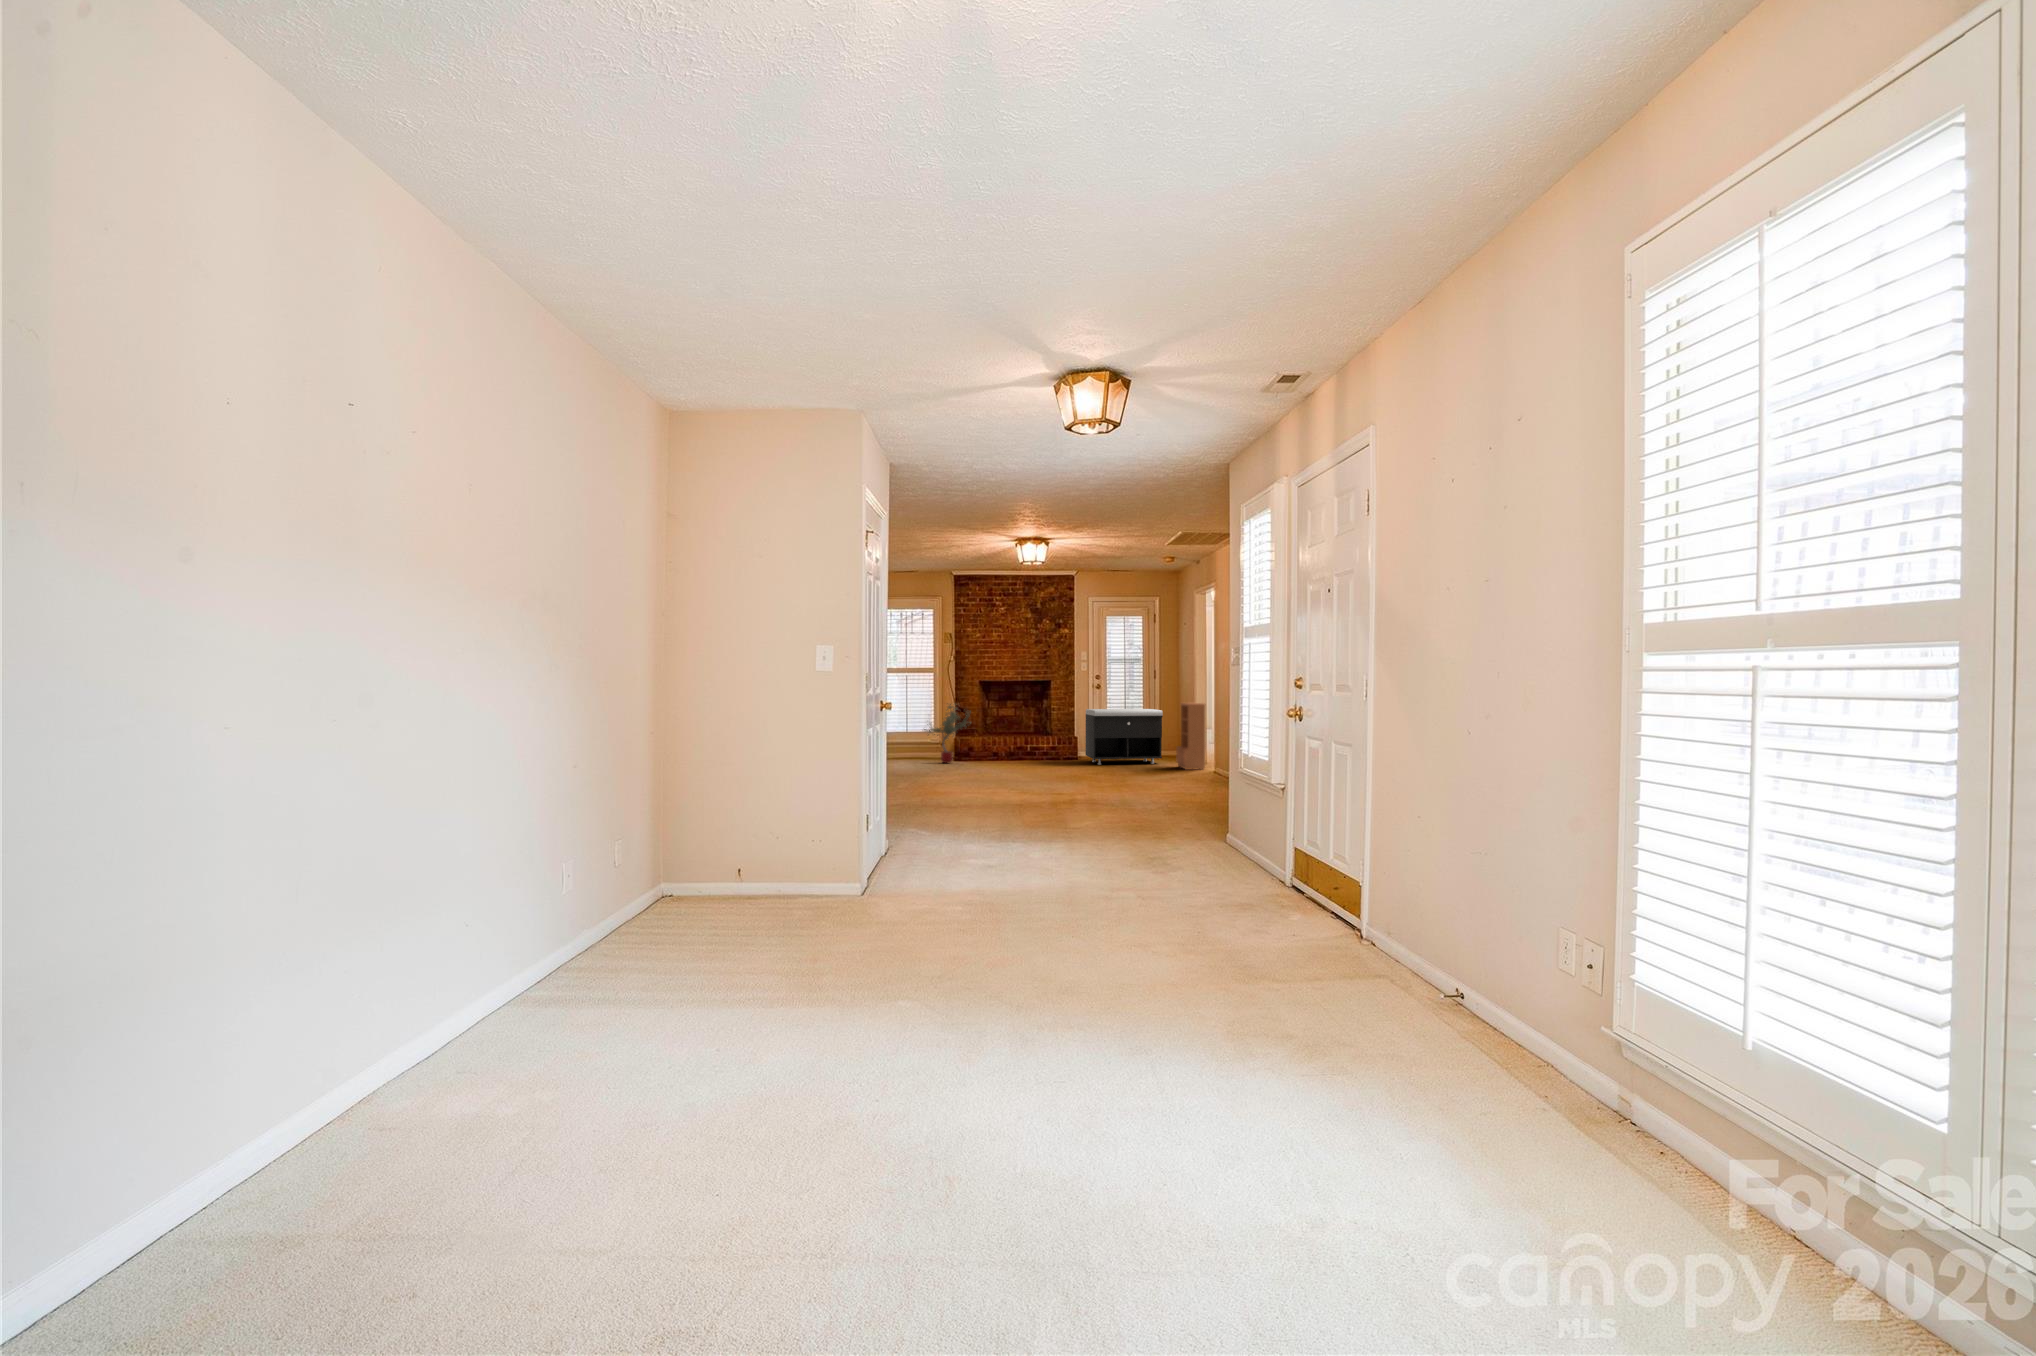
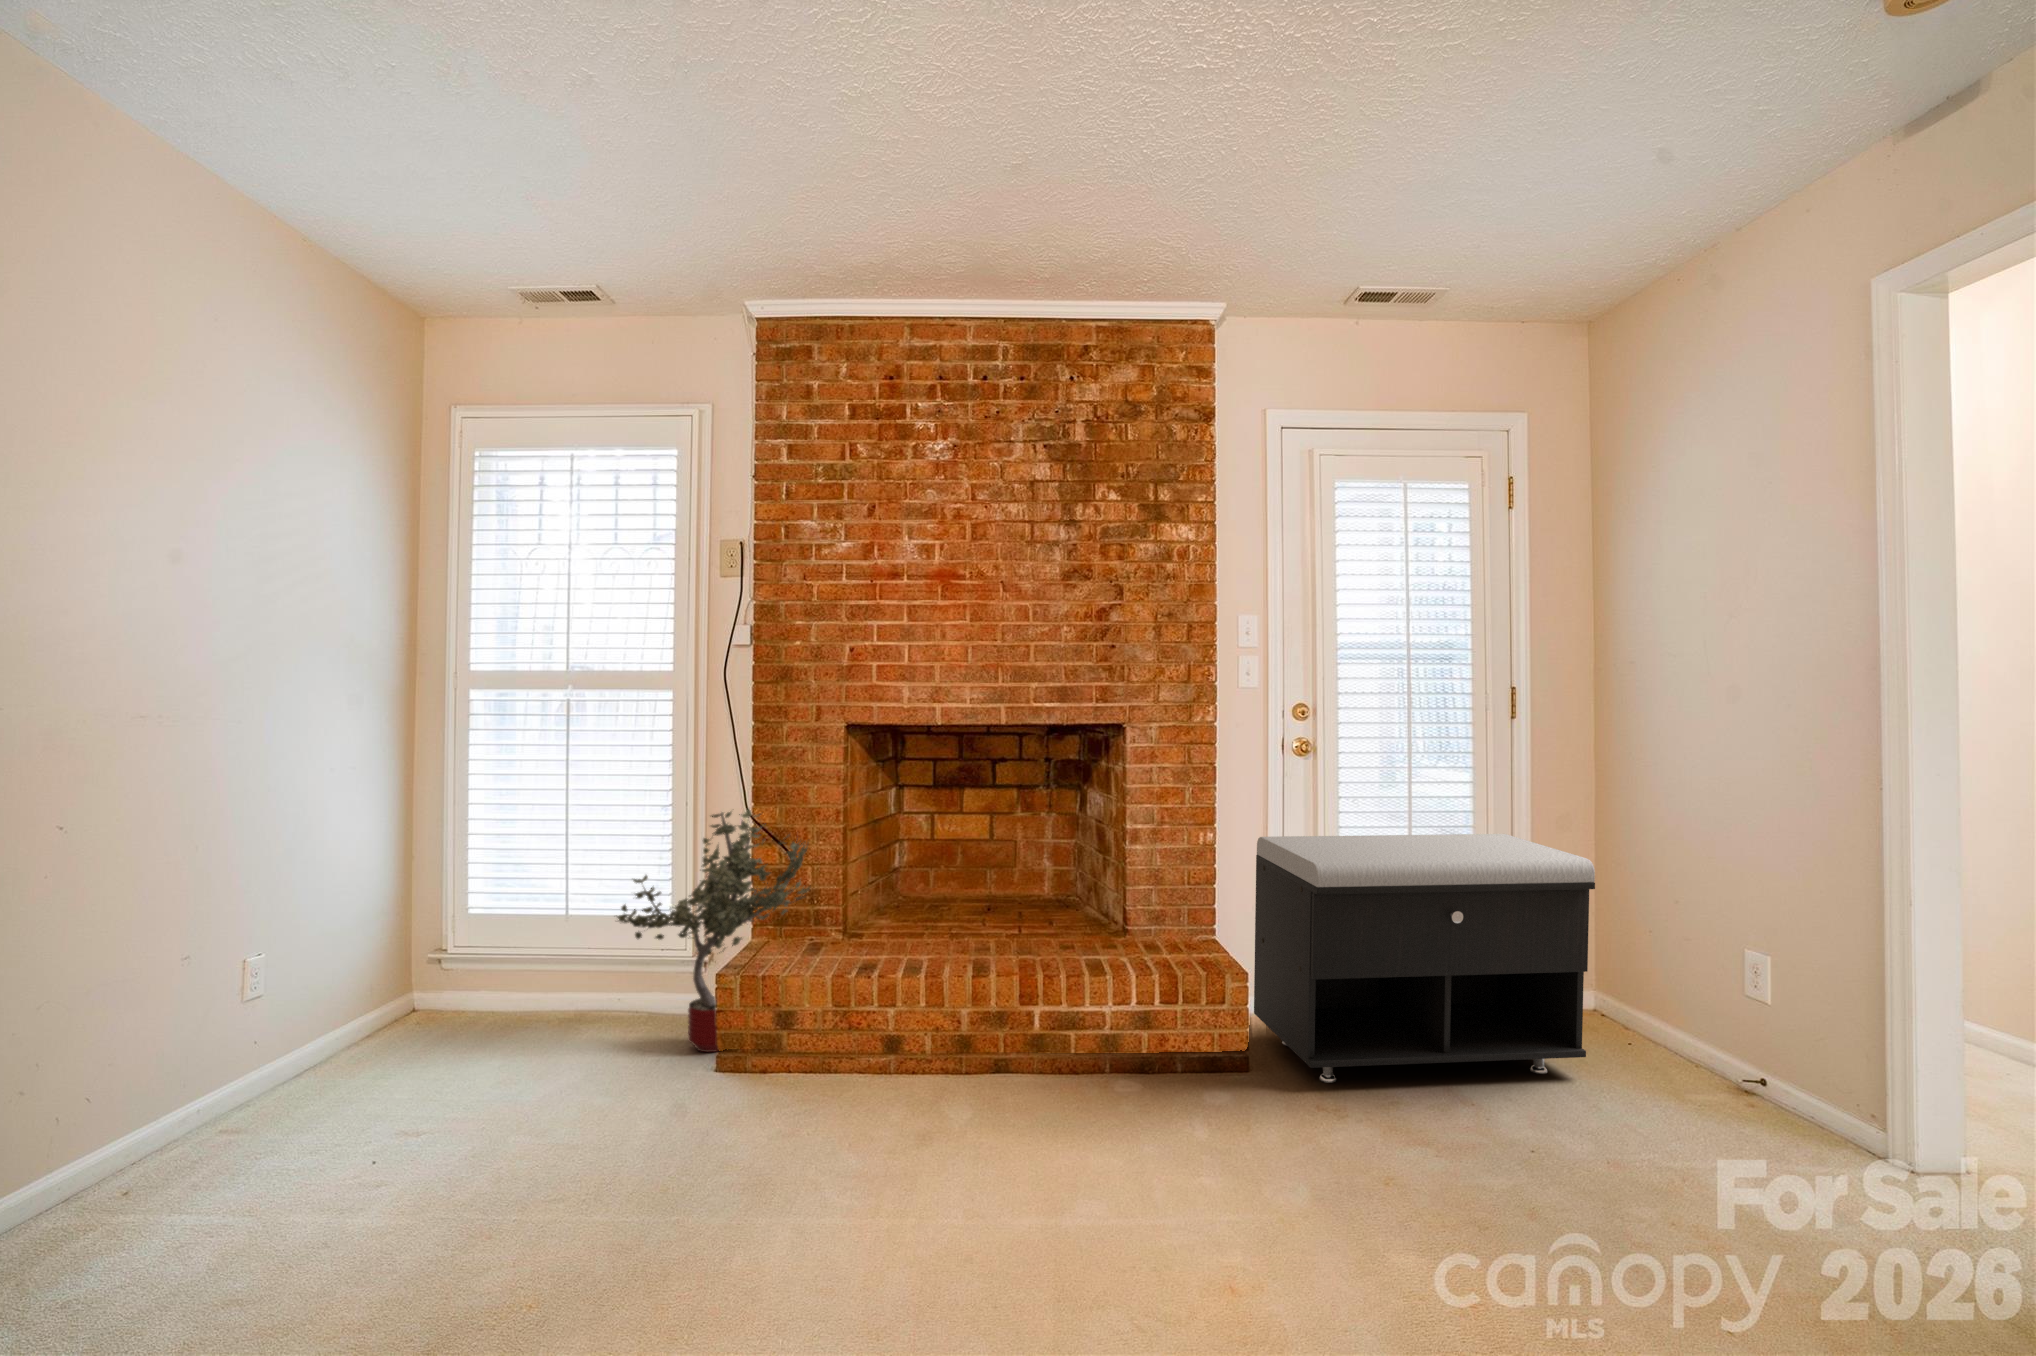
bookcase: present [1176,703,1205,770] -> none [1691,844,1875,1176]

